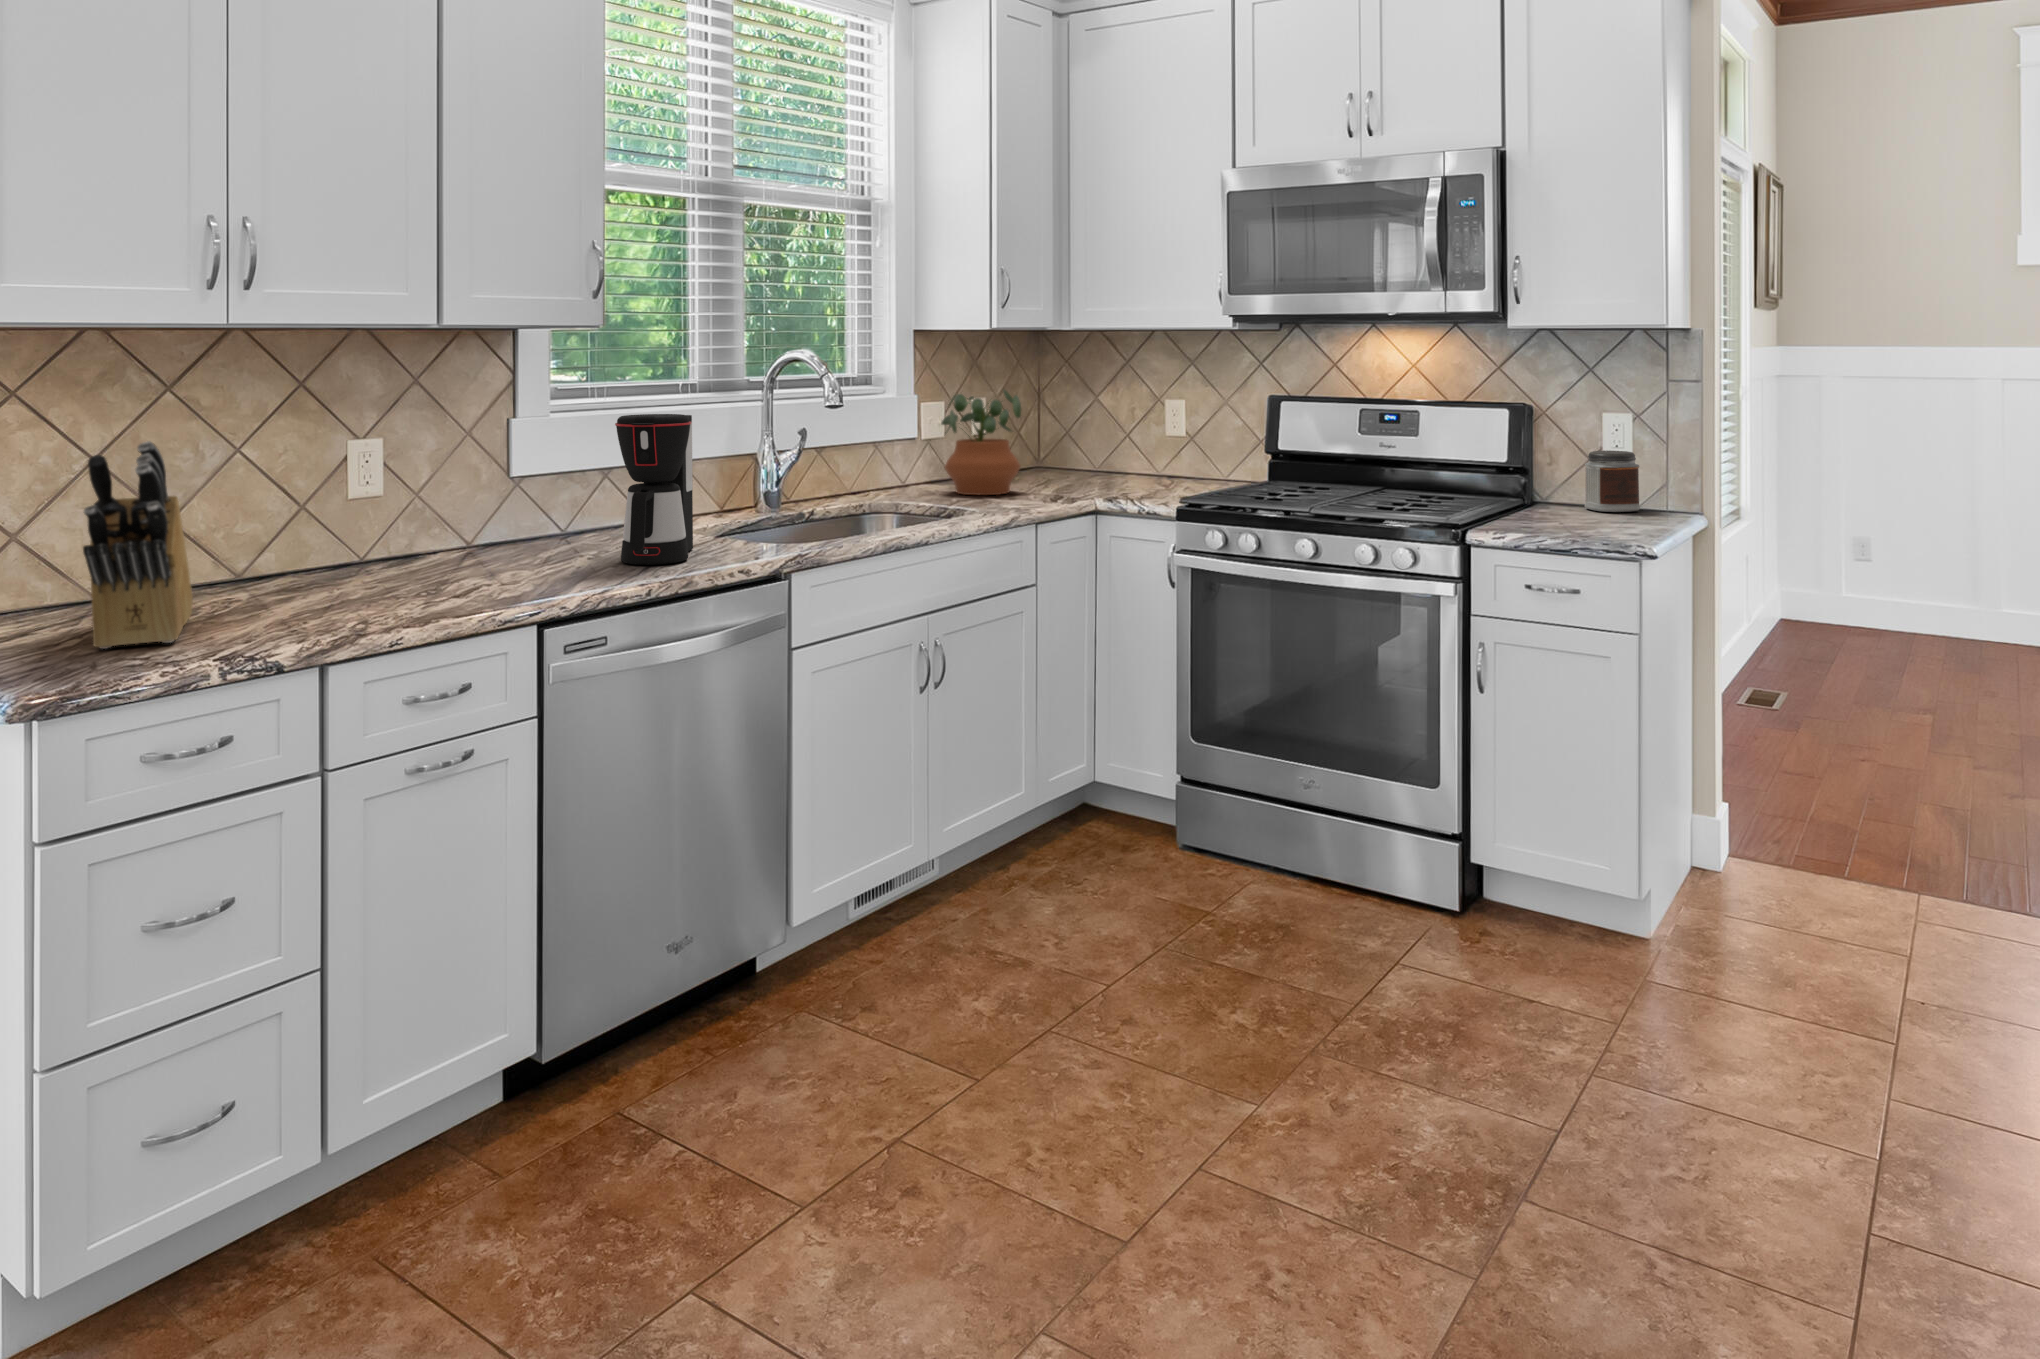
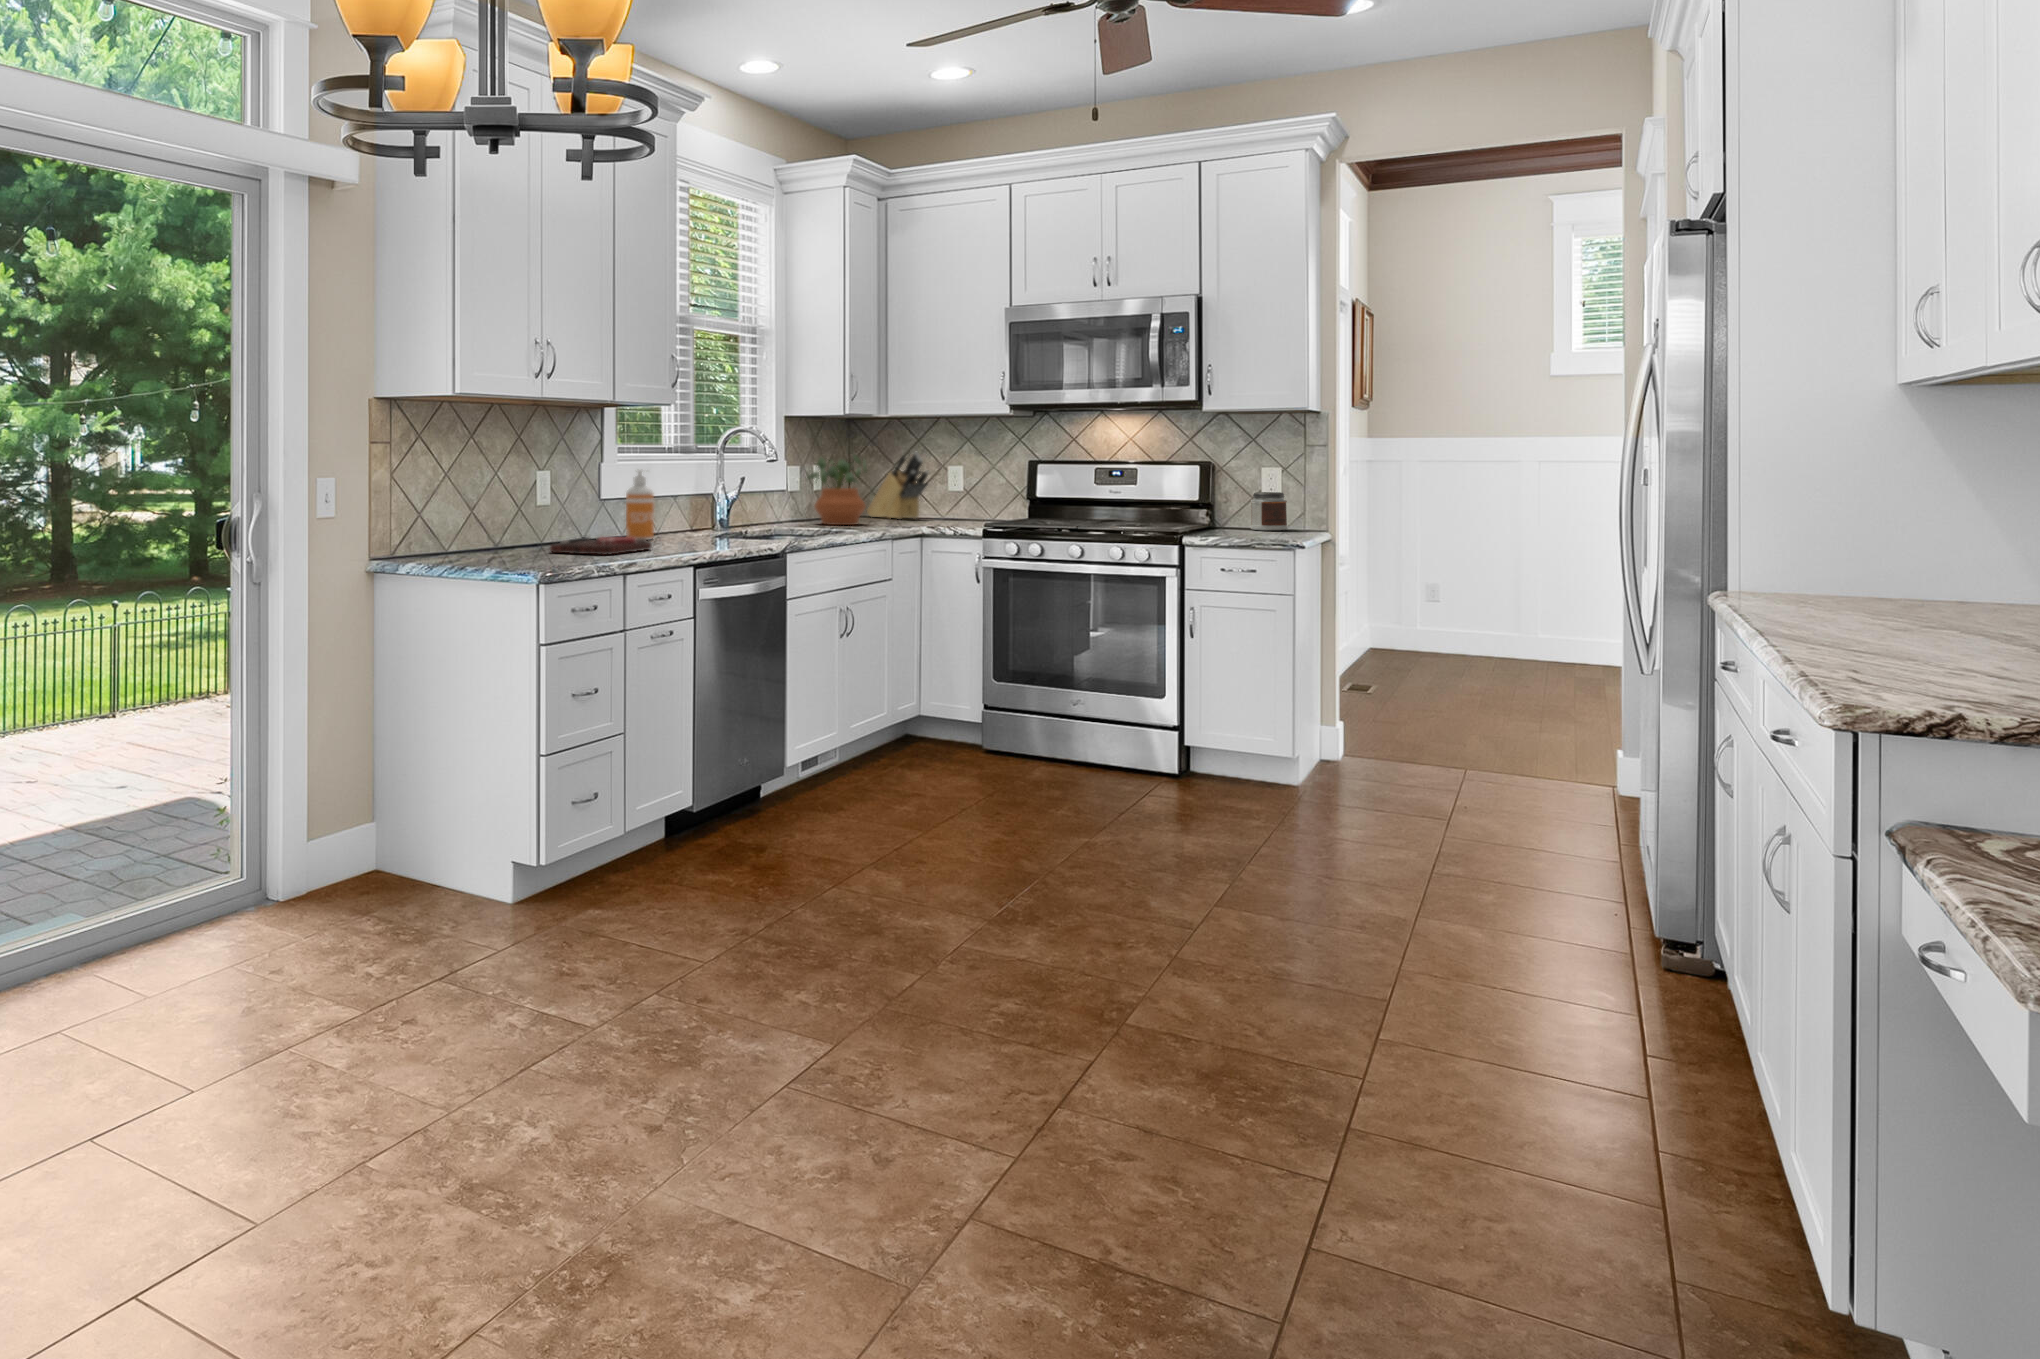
coffee maker: present [615,414,693,565] -> none [689,457,733,545]
soap dispenser: none [550,431,598,546] -> present [626,470,654,541]
knife block: present [83,441,193,649] -> present [867,452,929,519]
cutting board: none [294,553,520,608] -> present [550,534,652,555]

